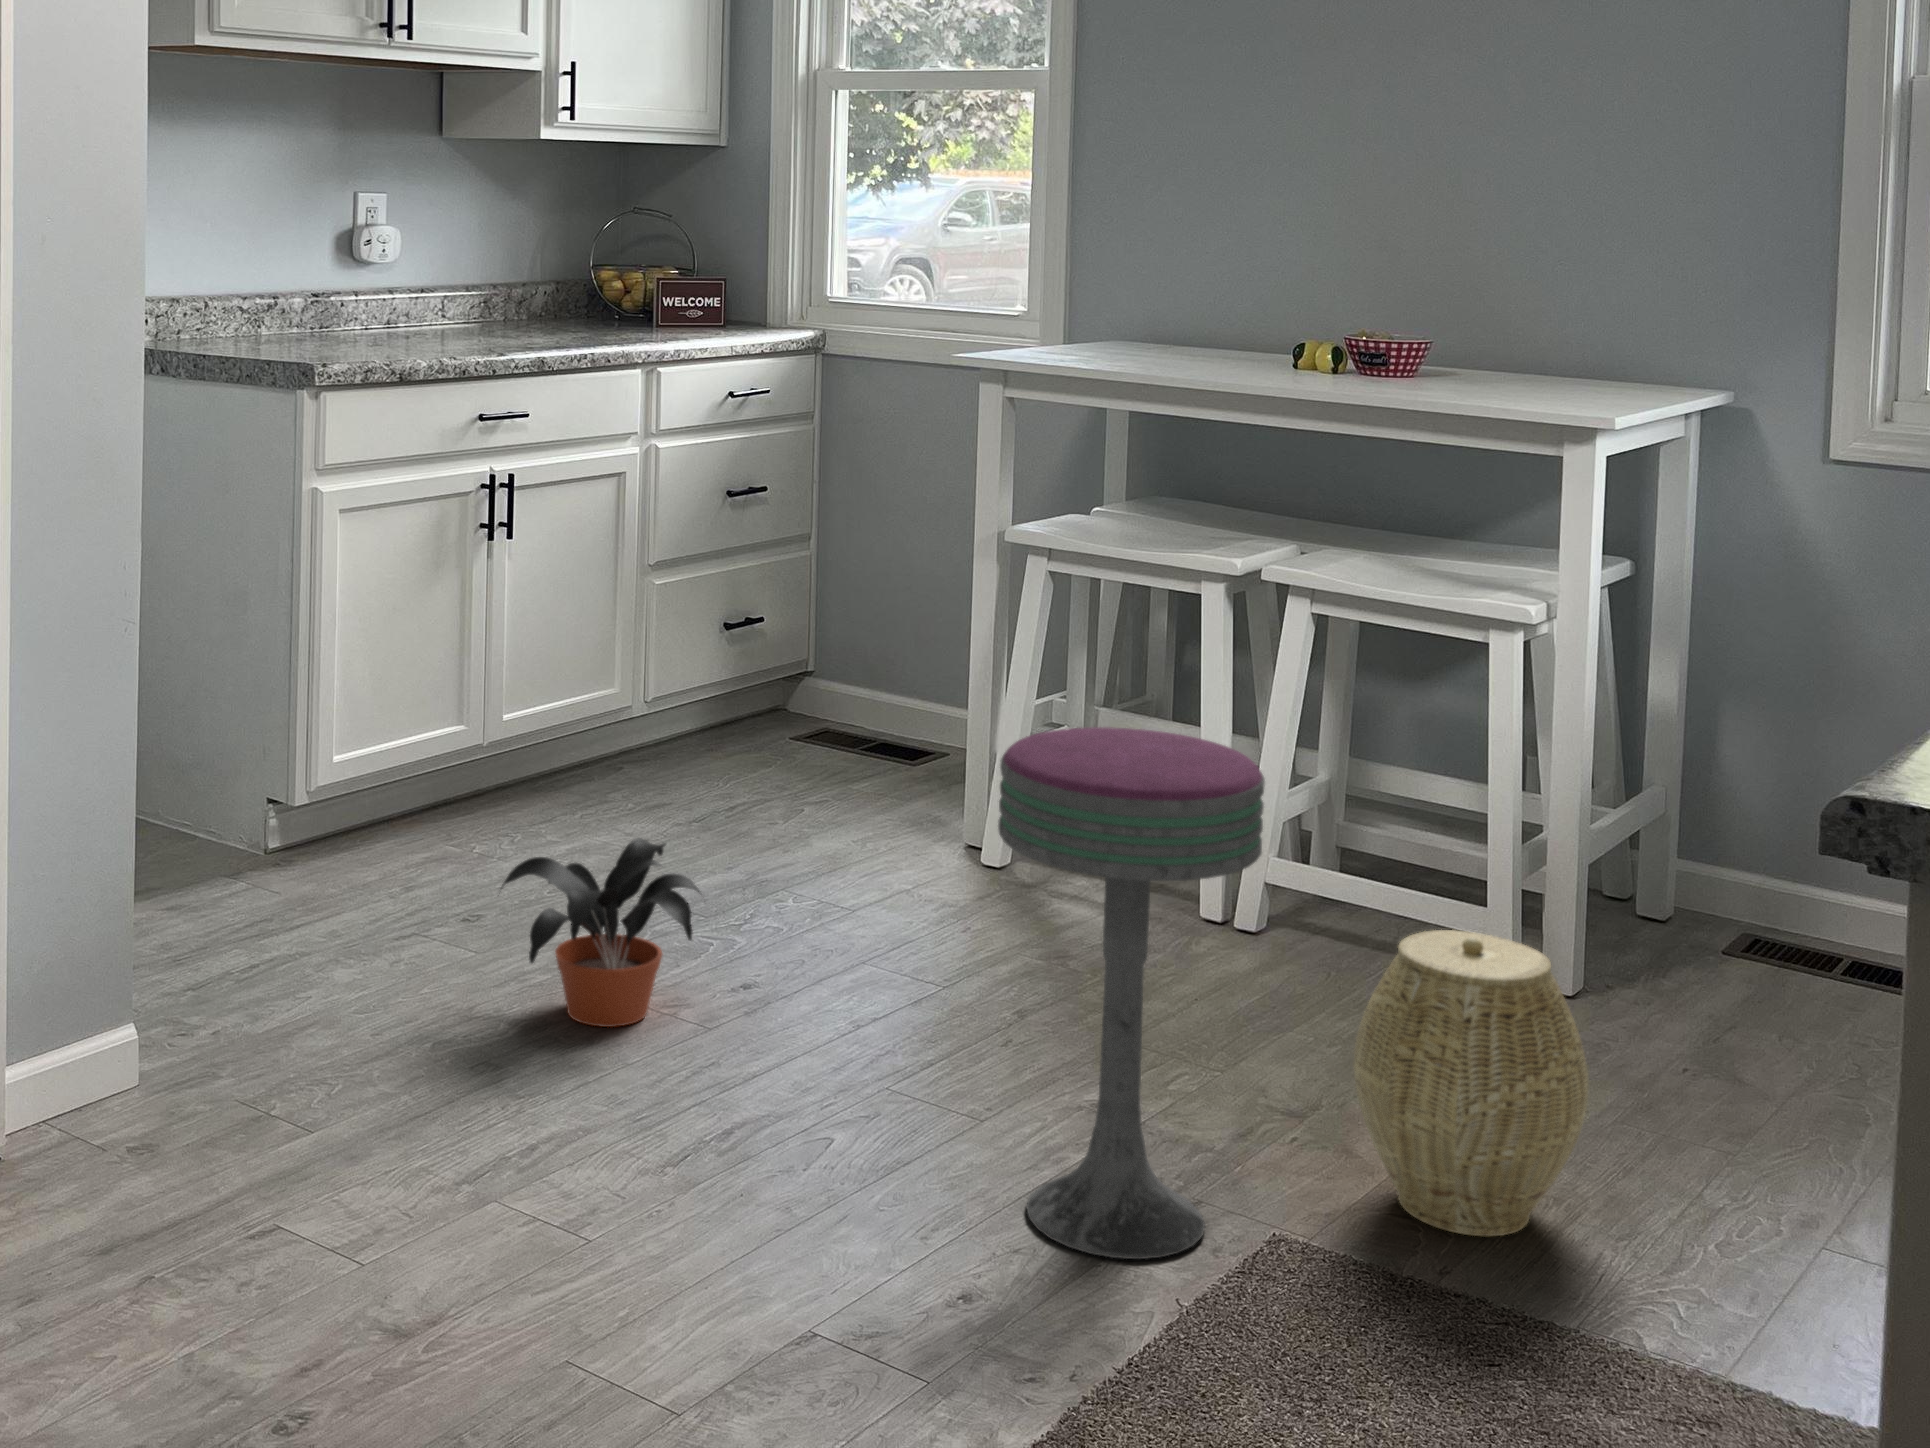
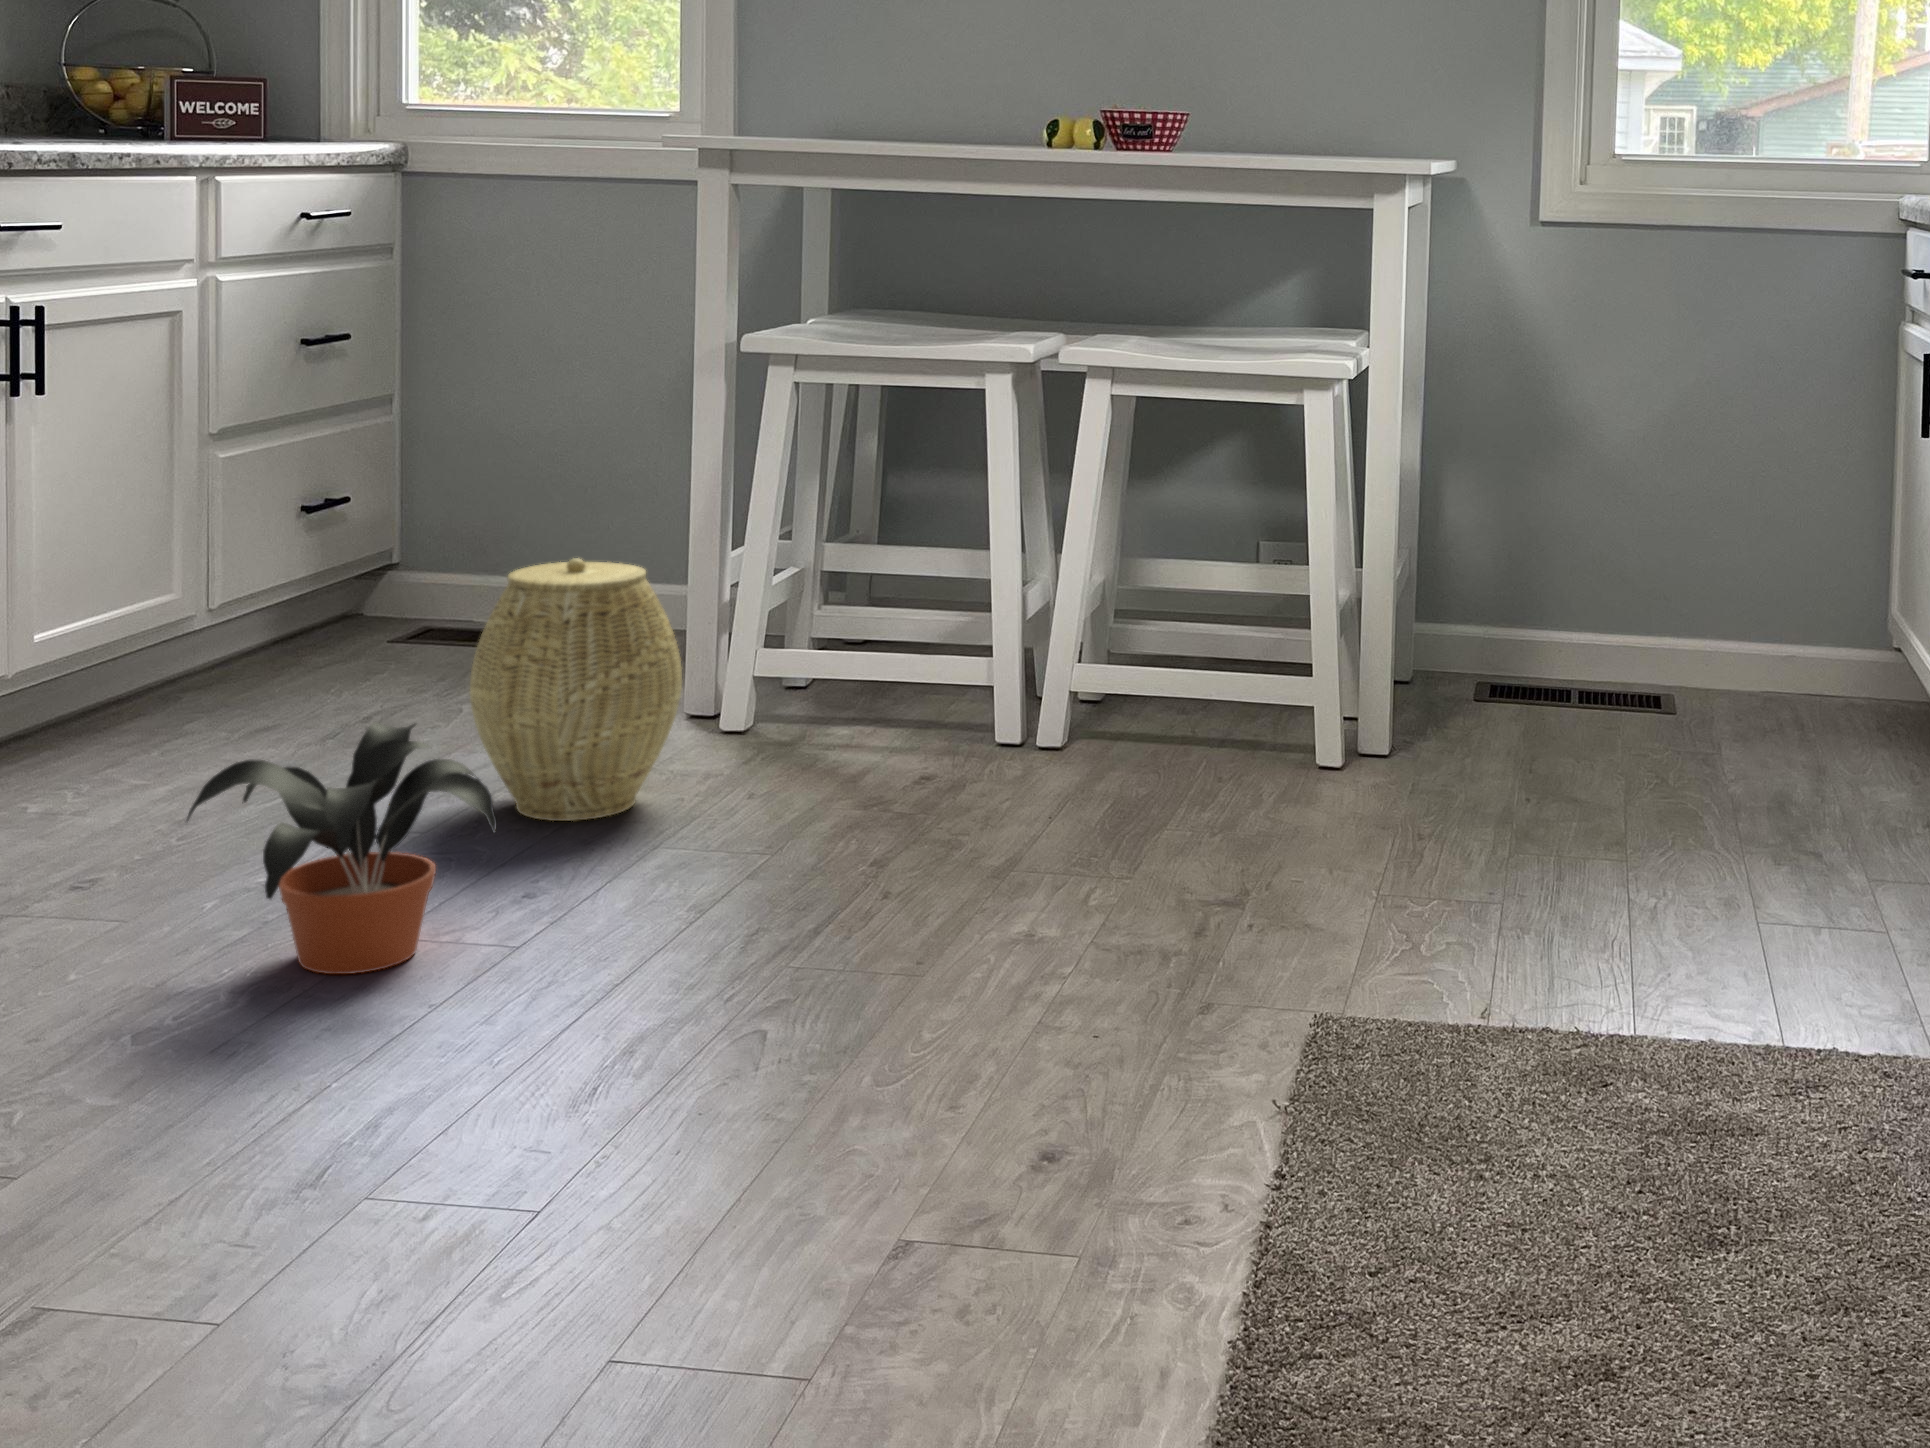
bar stool: present [998,727,1265,1259] -> none [1000,466,1313,1081]
woven basket: present [1353,930,1589,1236] -> present [470,558,682,821]

